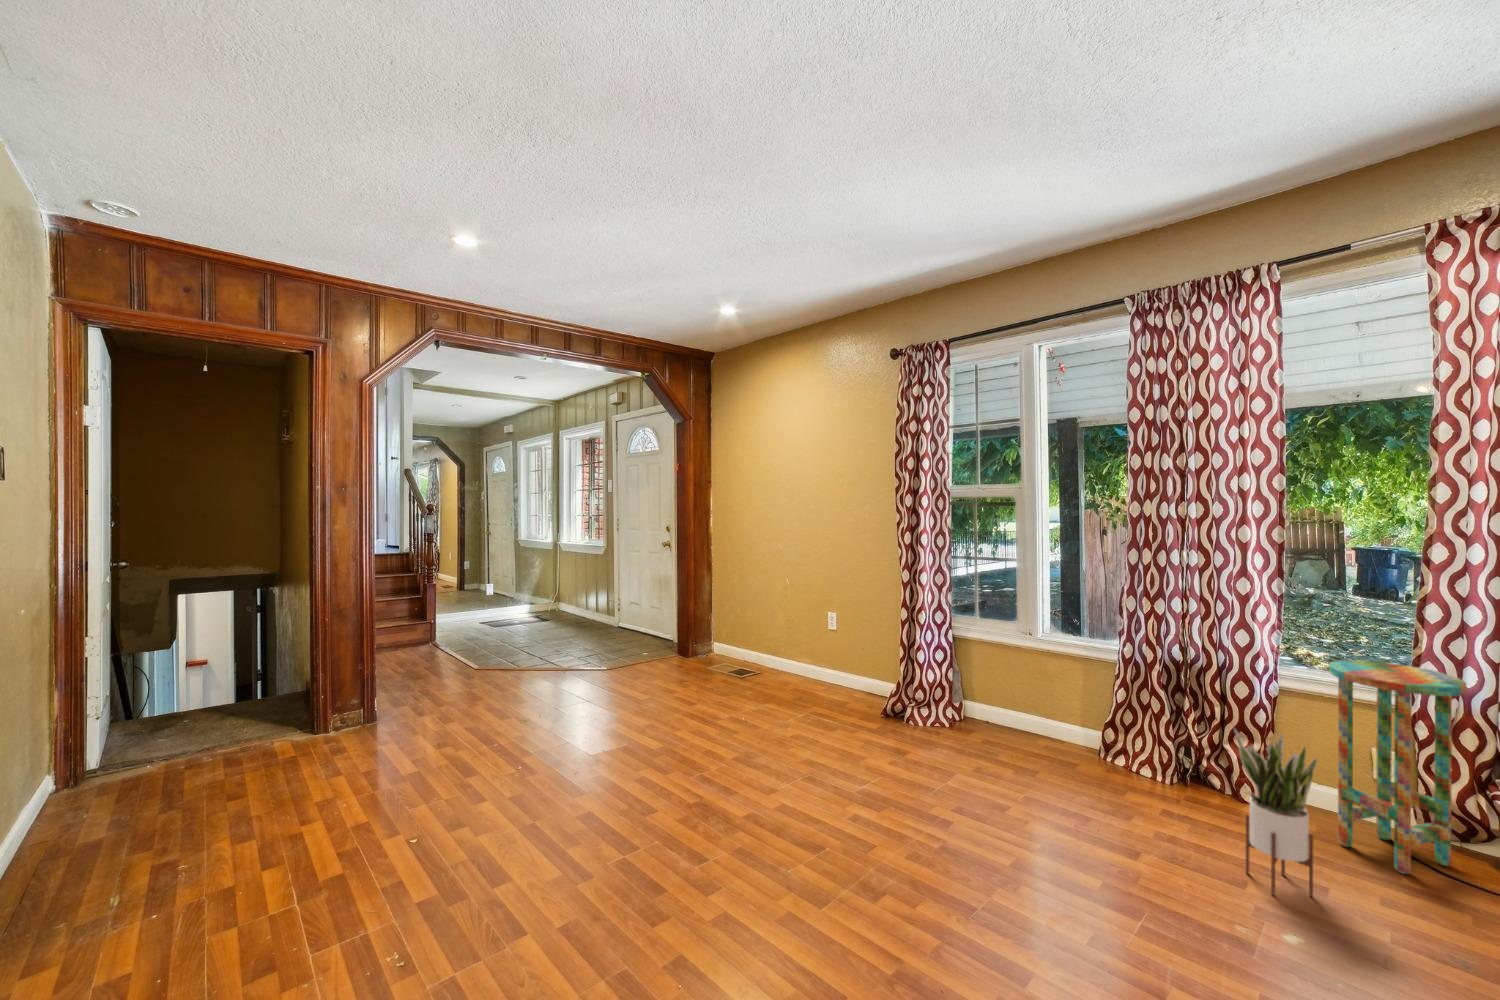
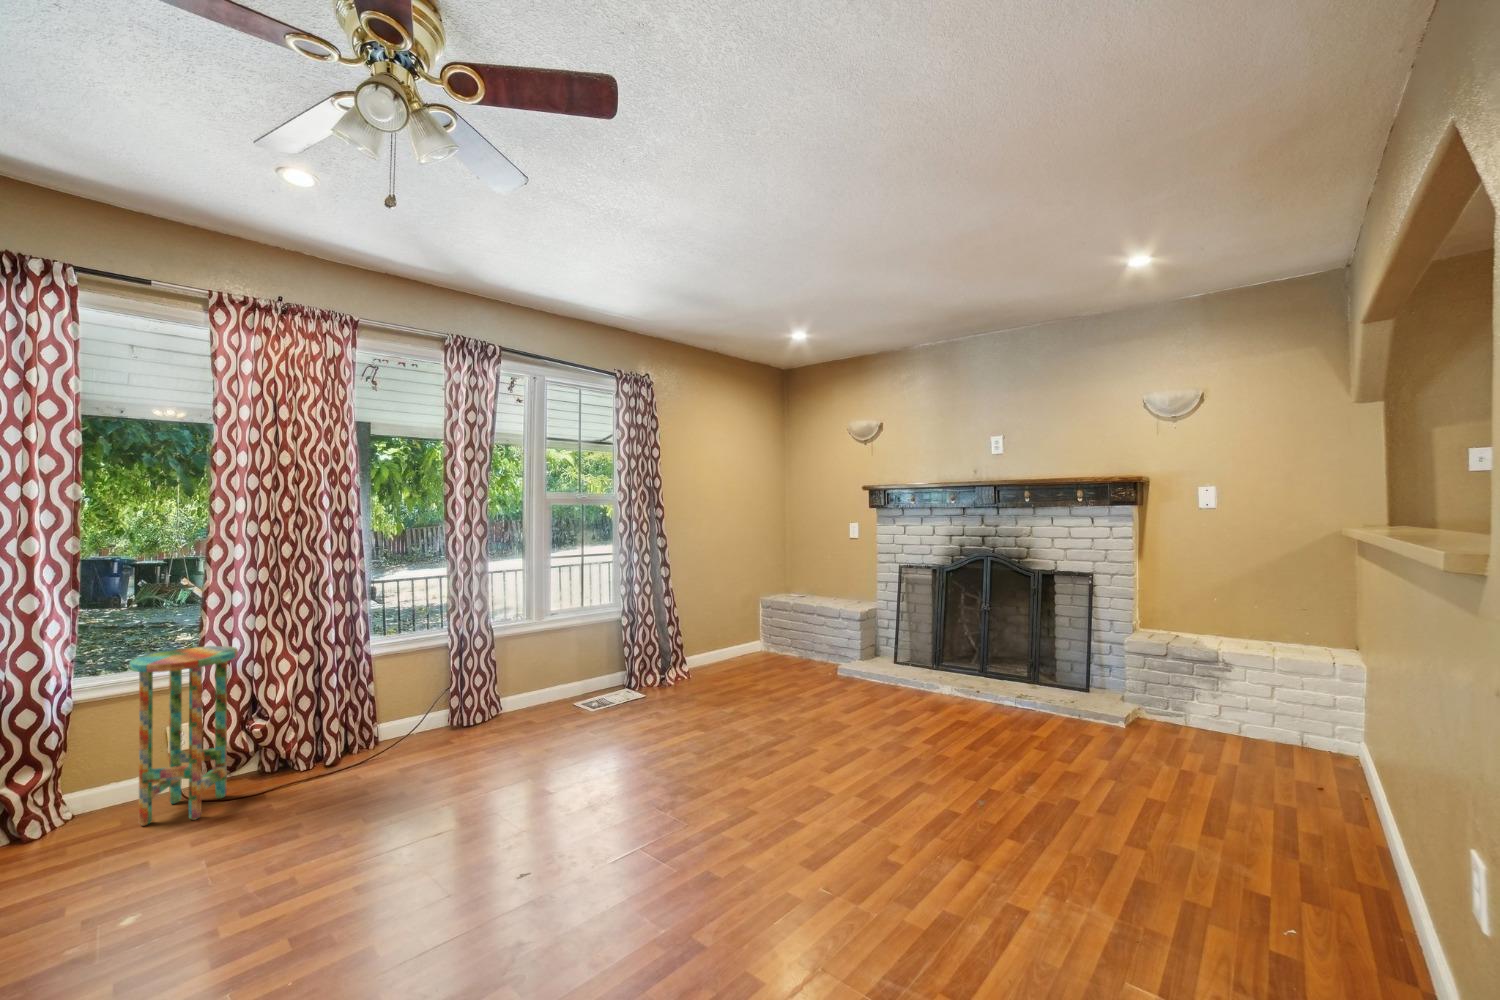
potted plant: present [1234,729,1317,897] -> none [42,737,132,901]

